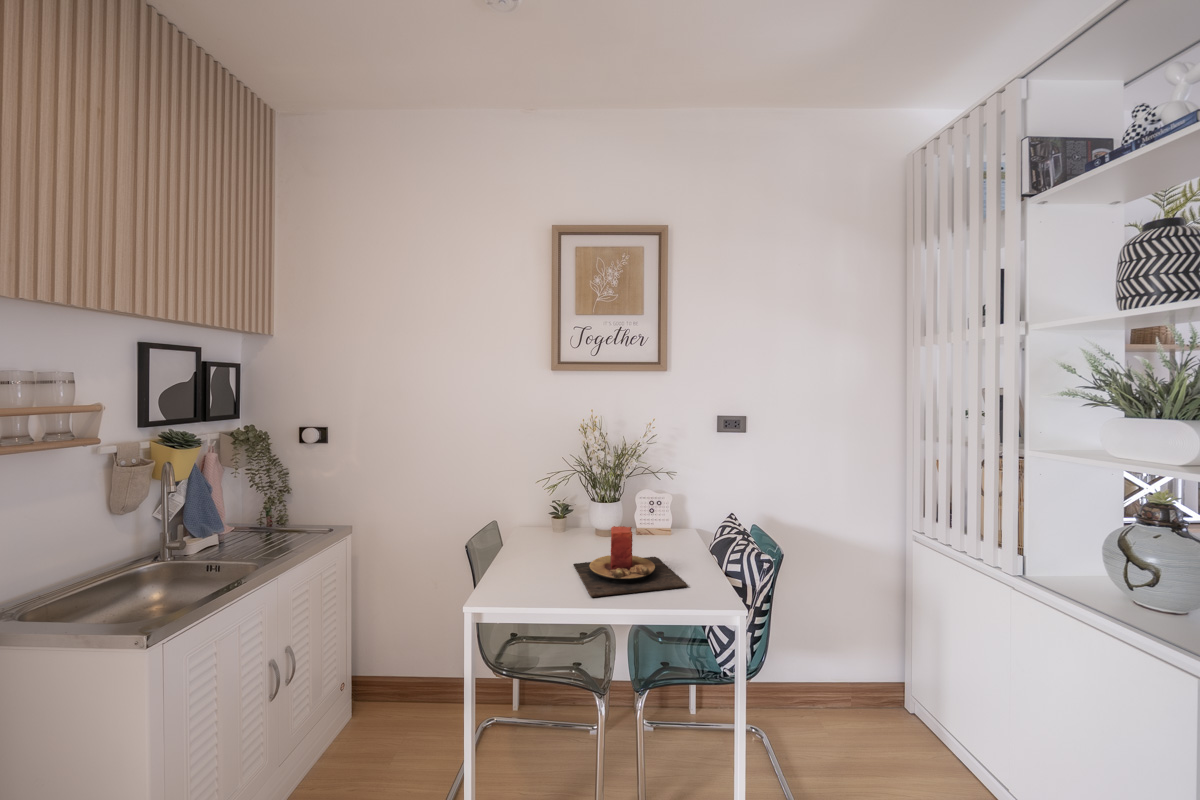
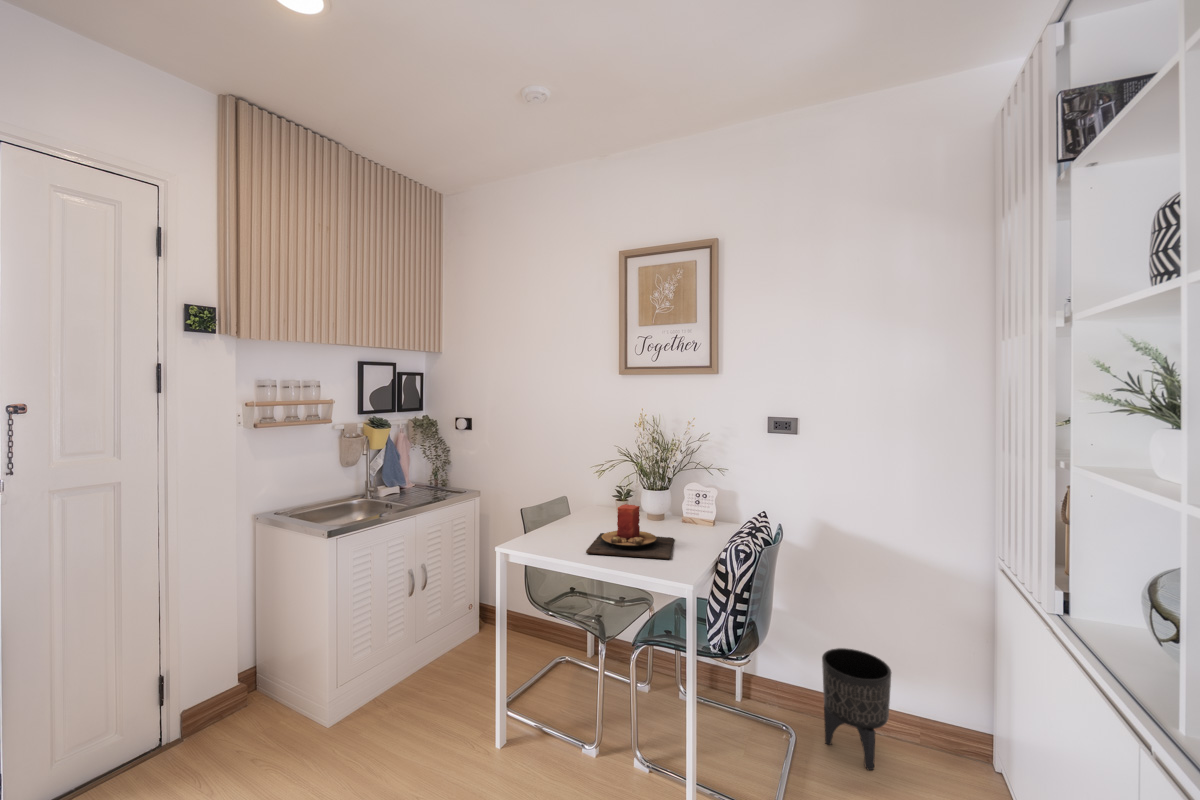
planter: none [783,636,848,750] -> present [822,648,891,770]

